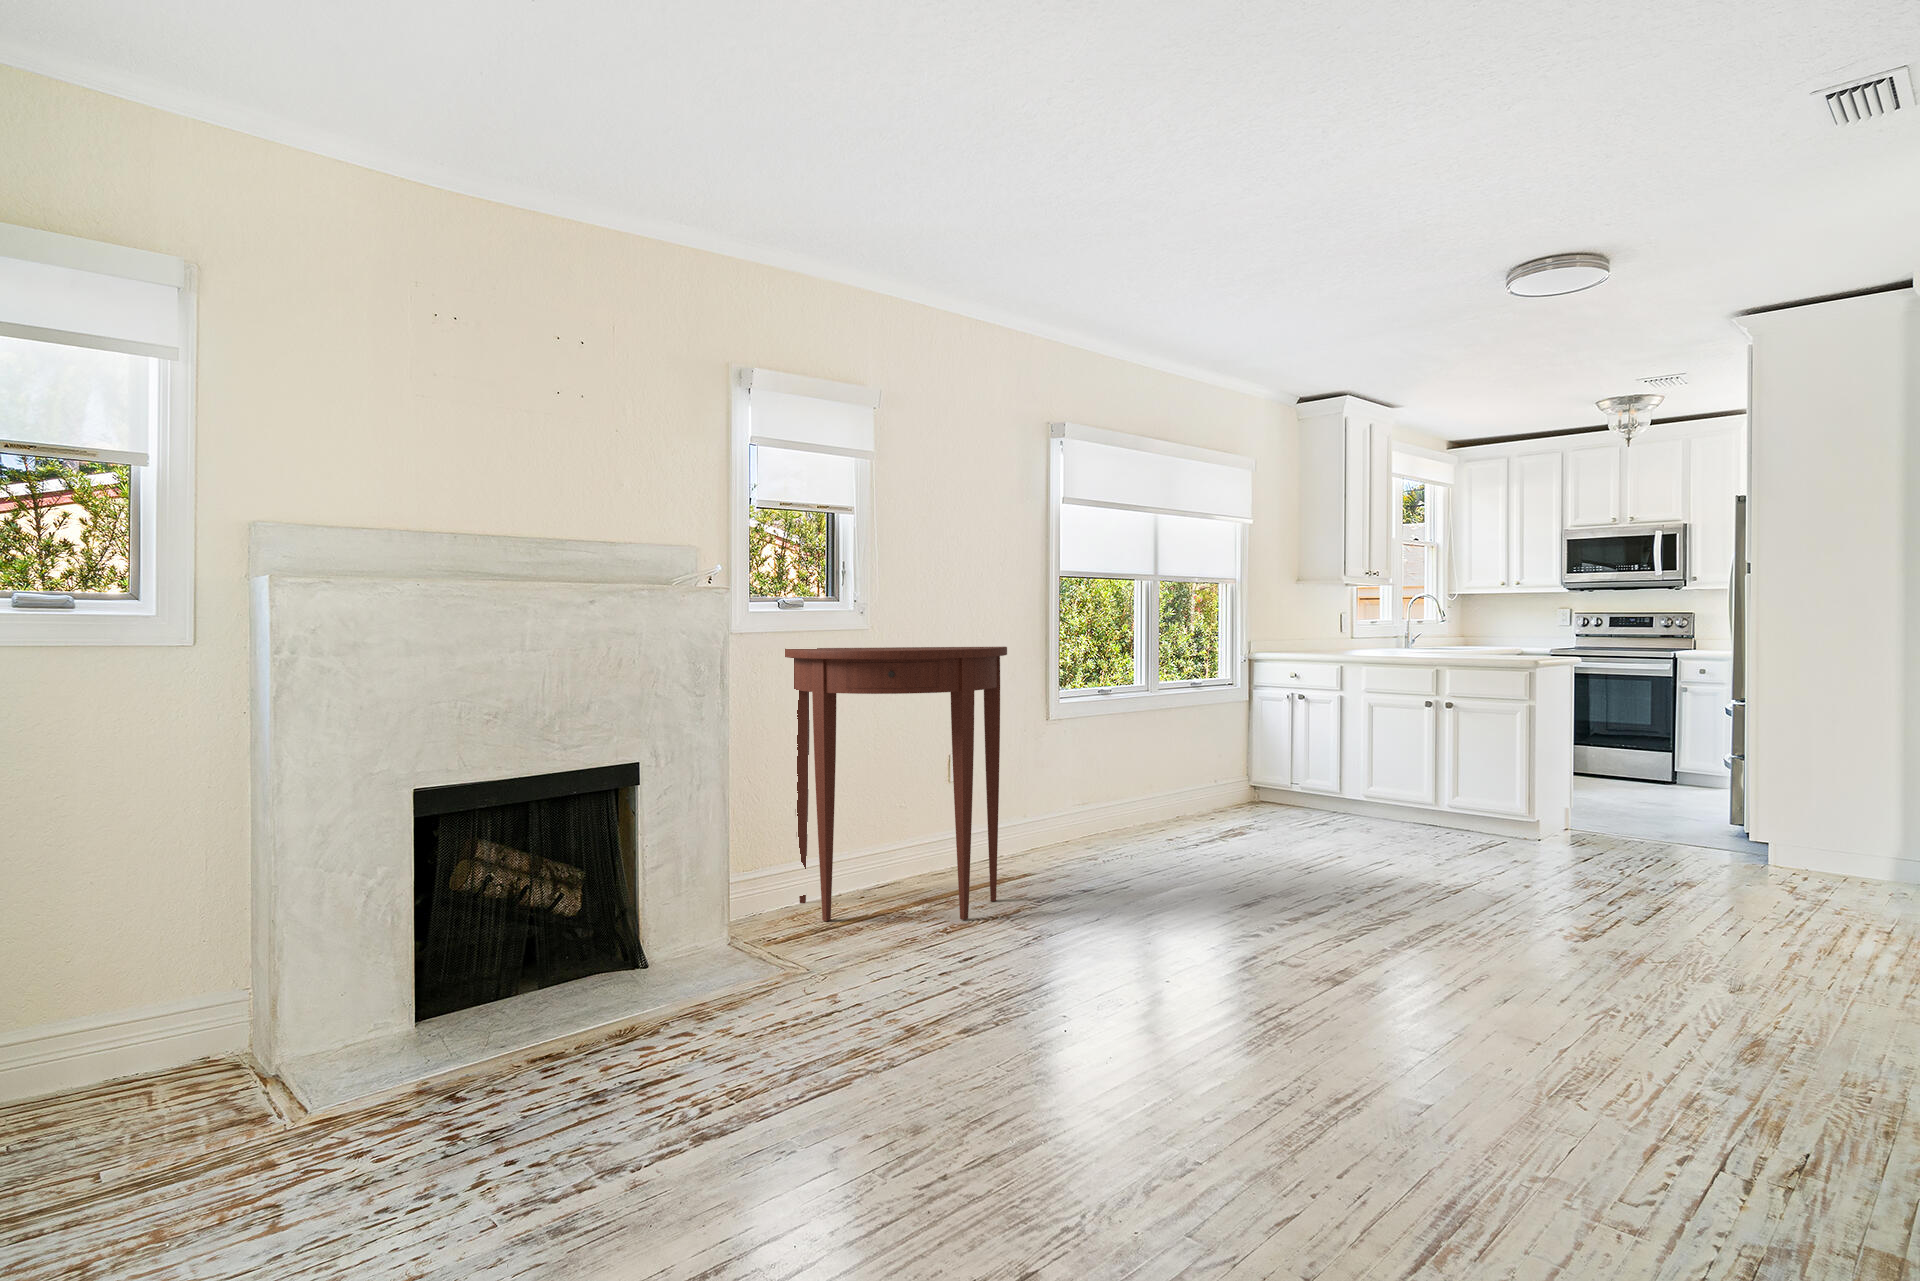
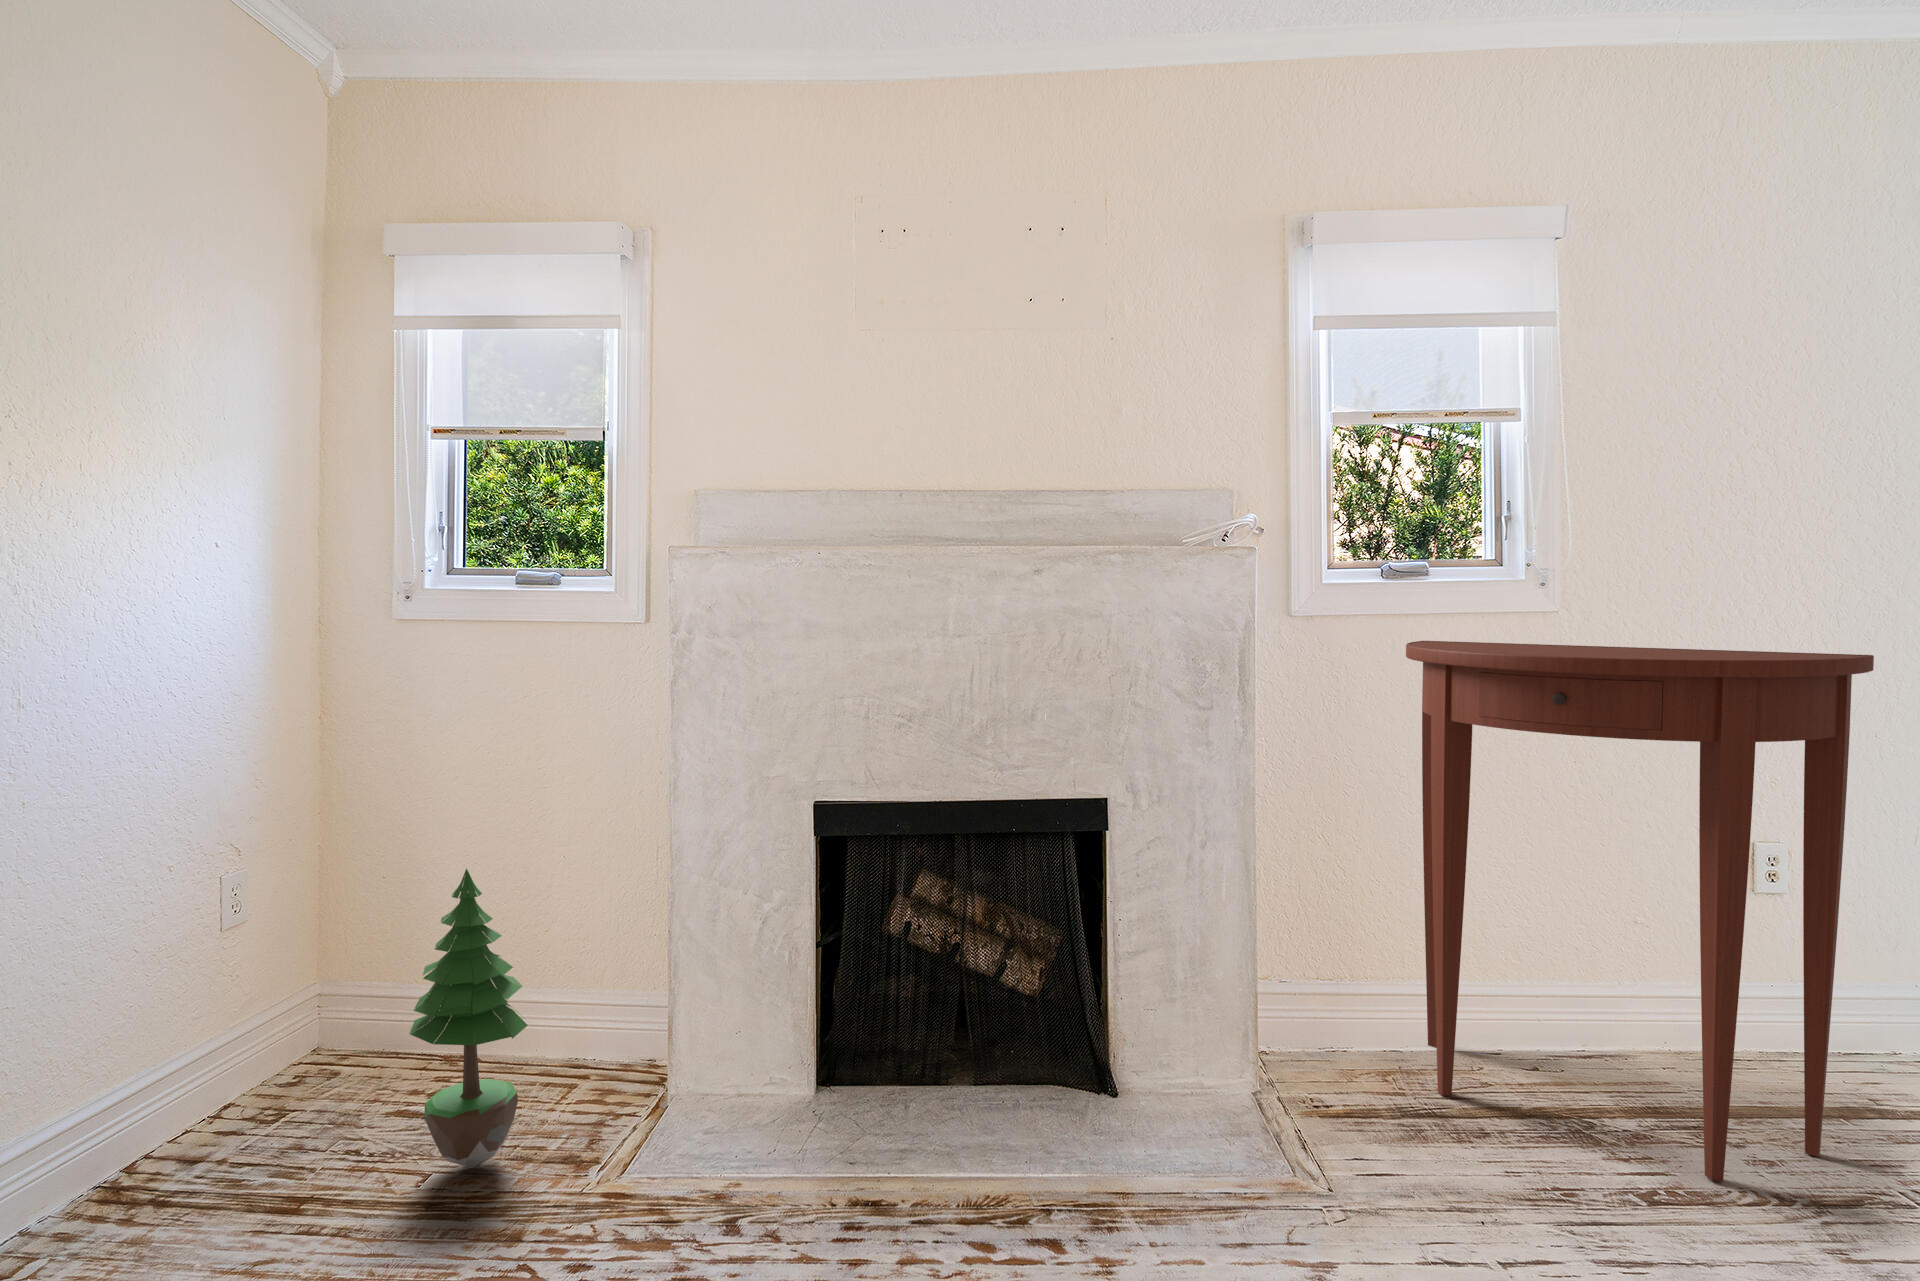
potted tree: none [63,872,197,1159] -> present [409,869,527,1168]

